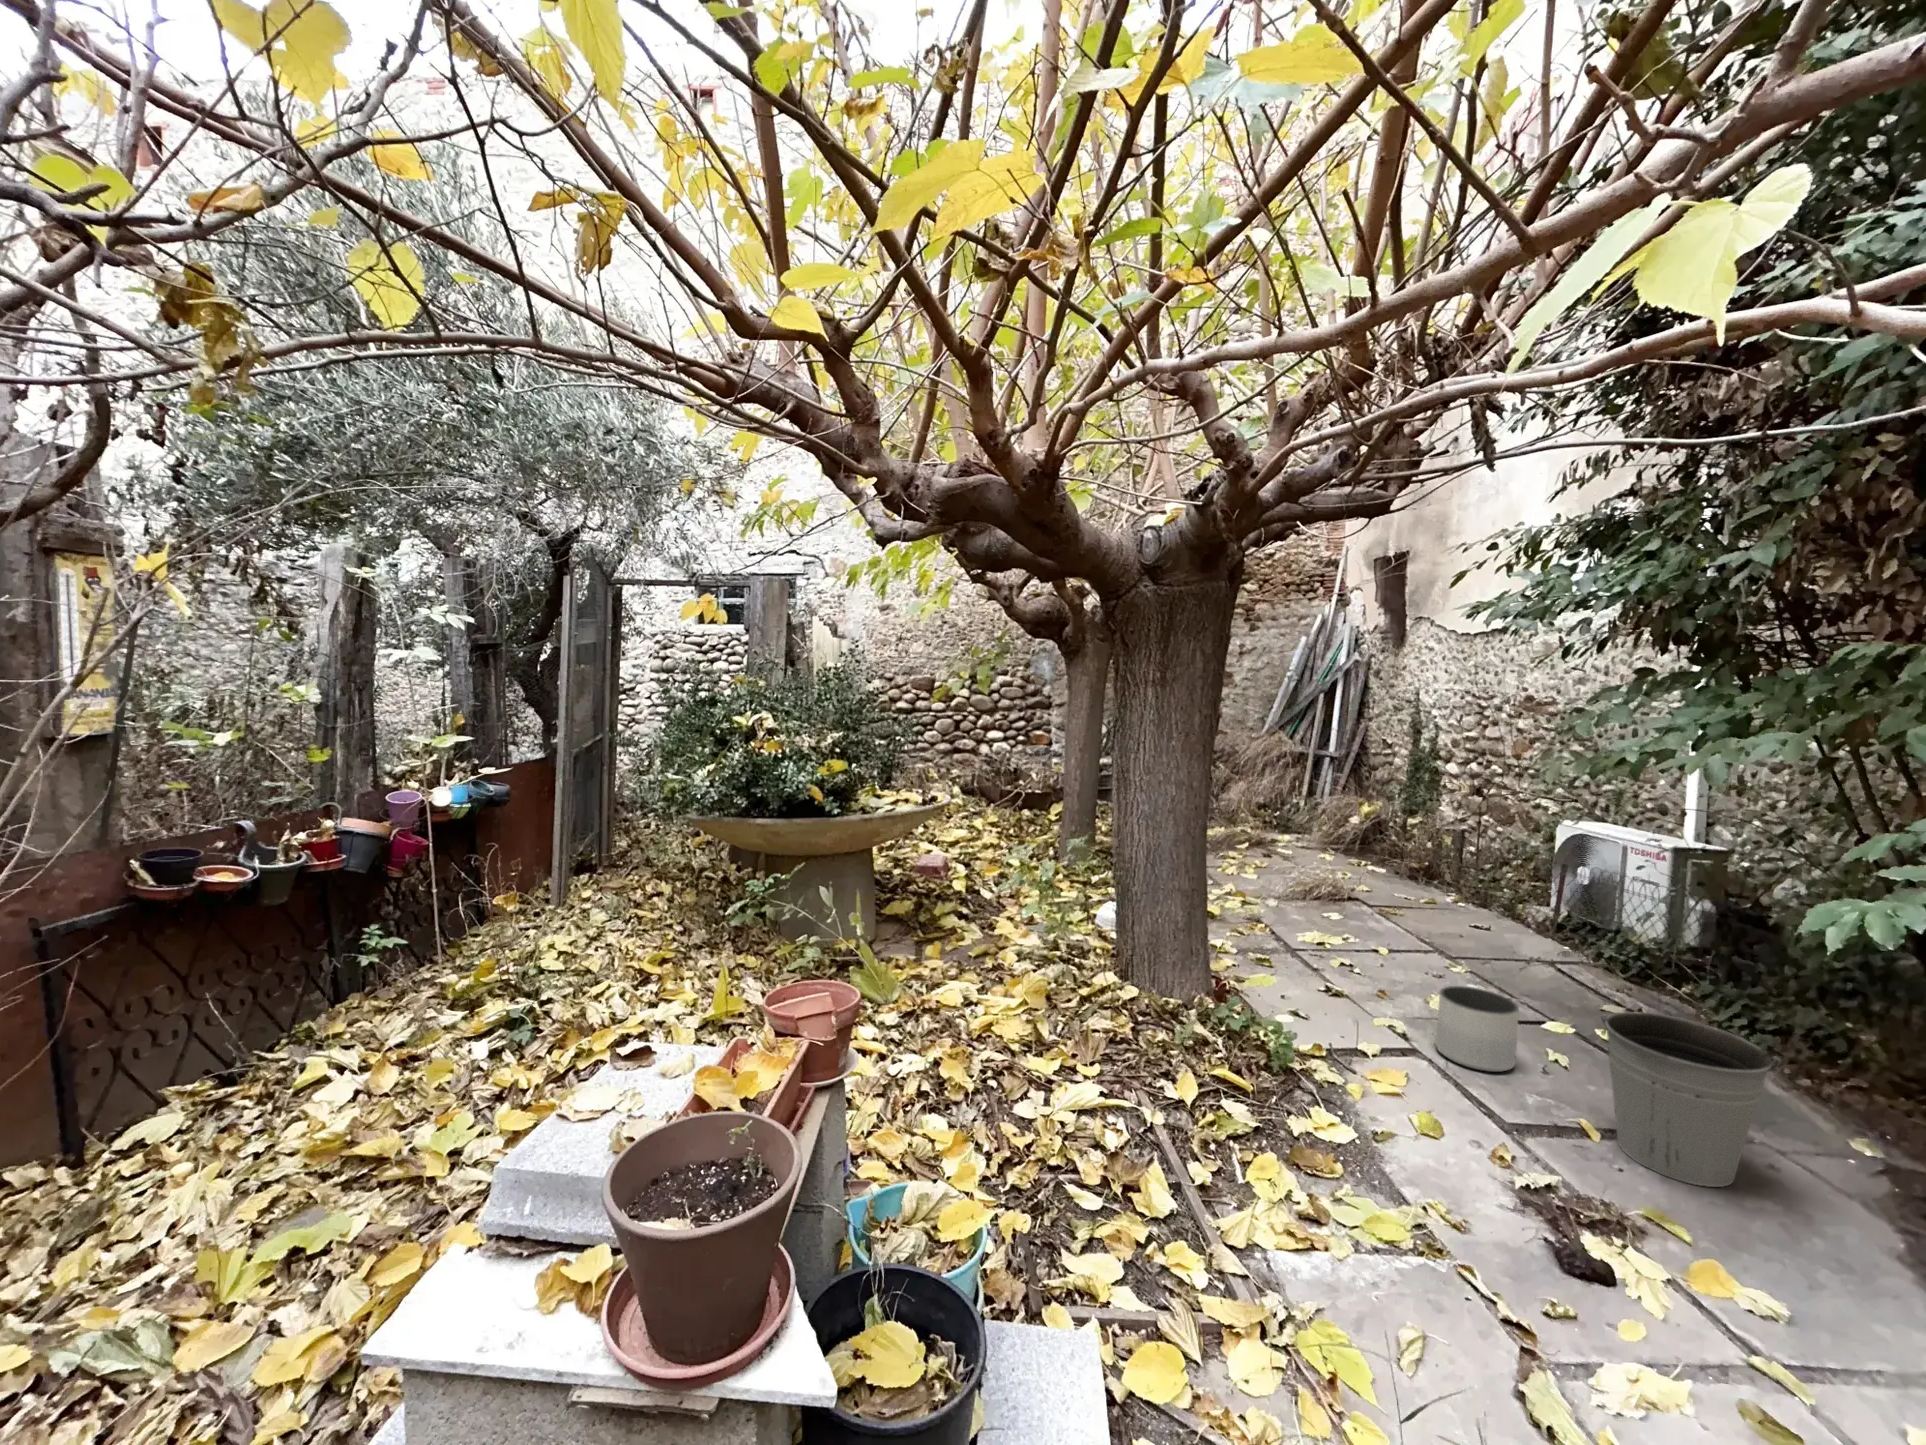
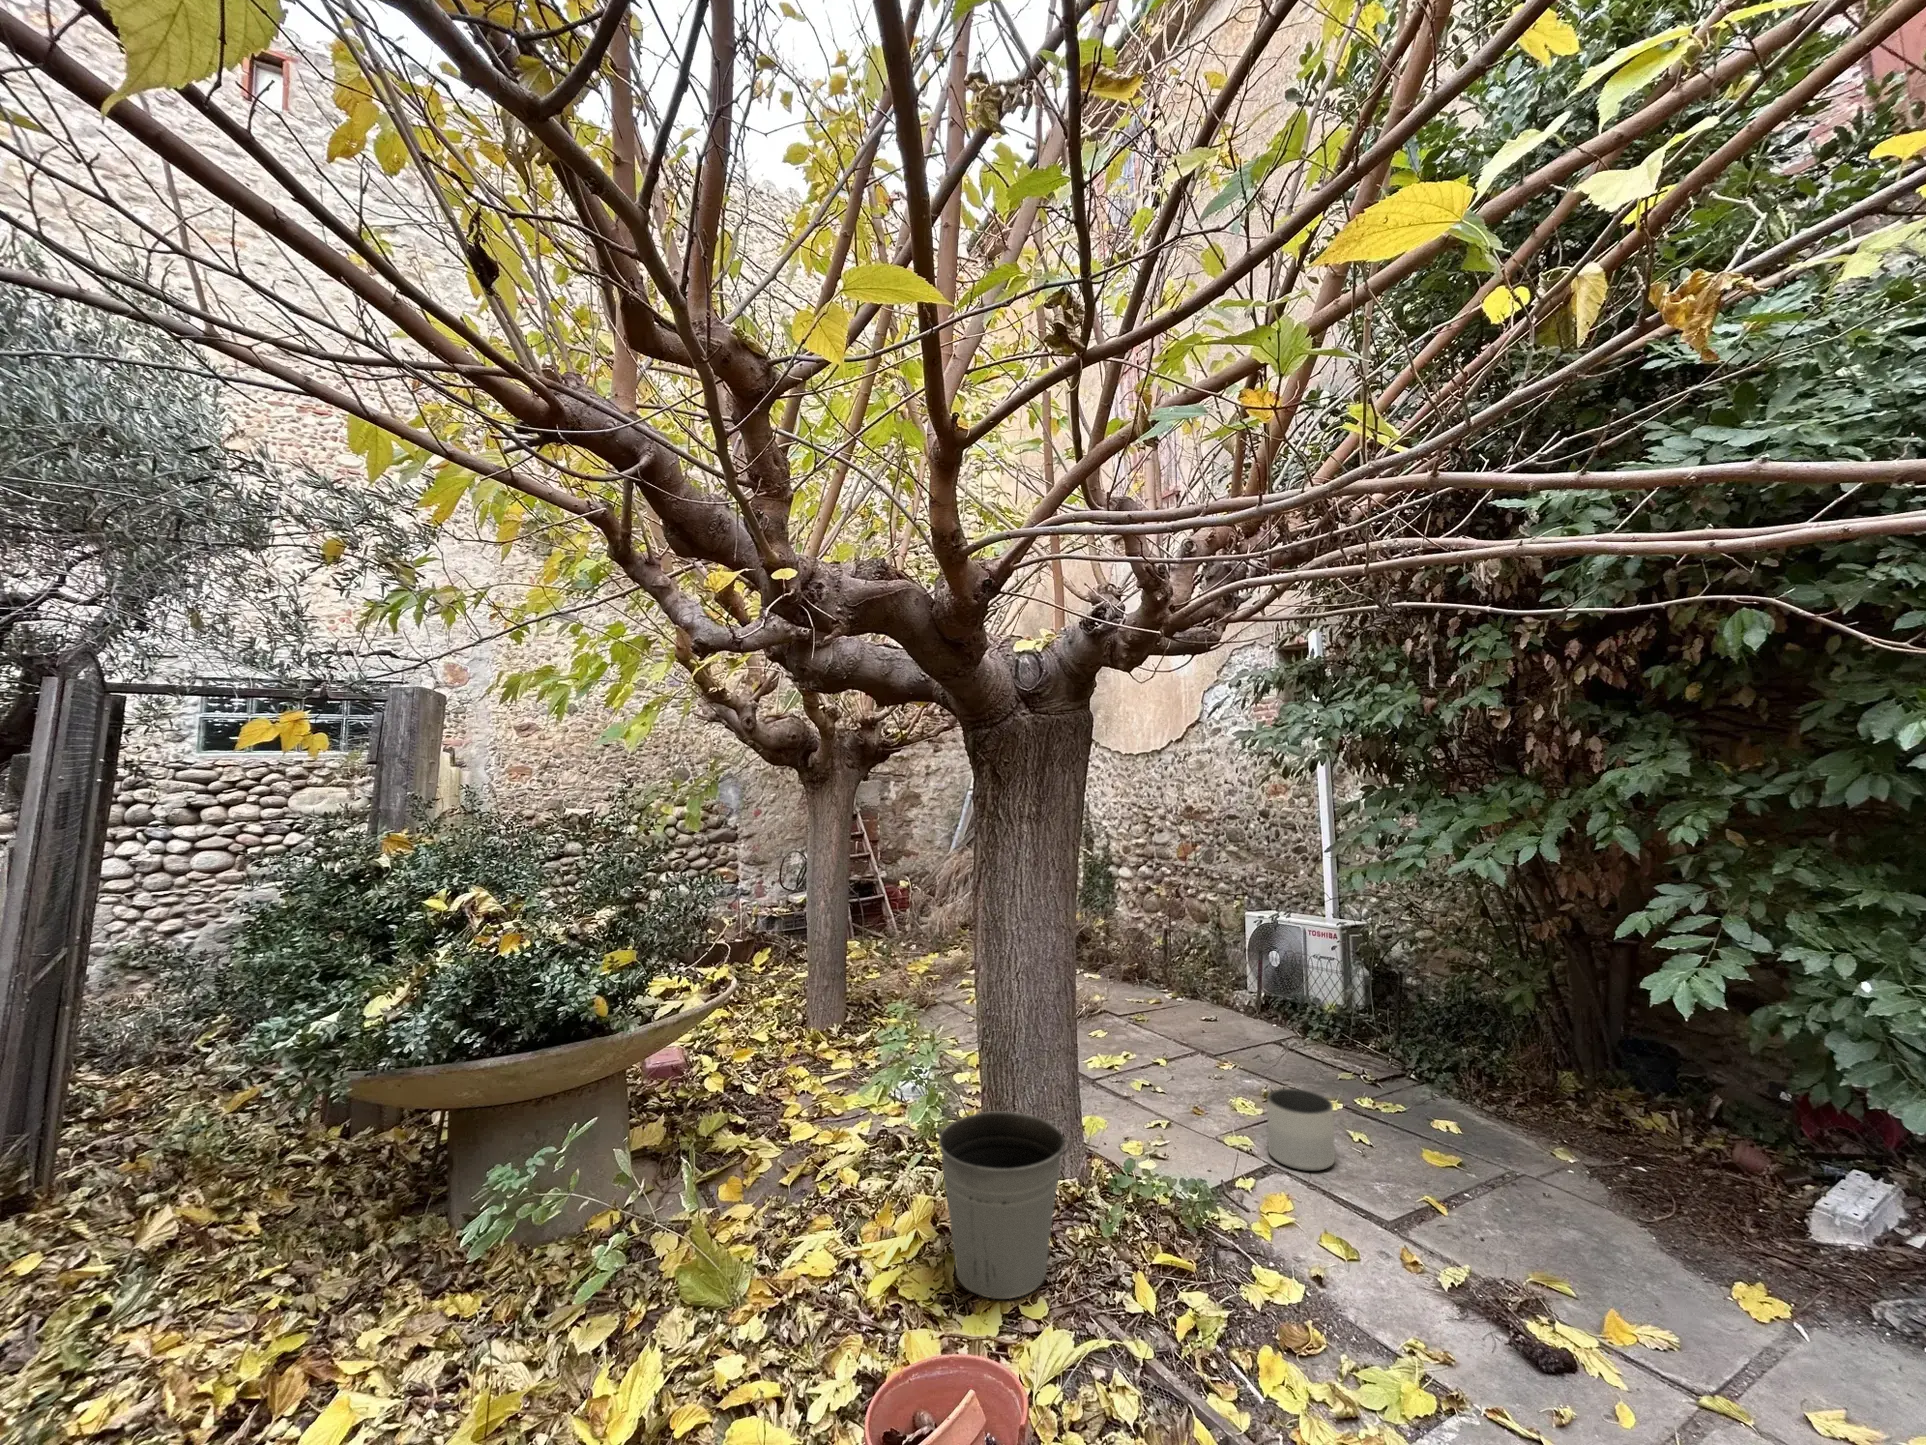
bucket: present [1601,1012,1780,1187] -> present [937,1111,1069,1299]

